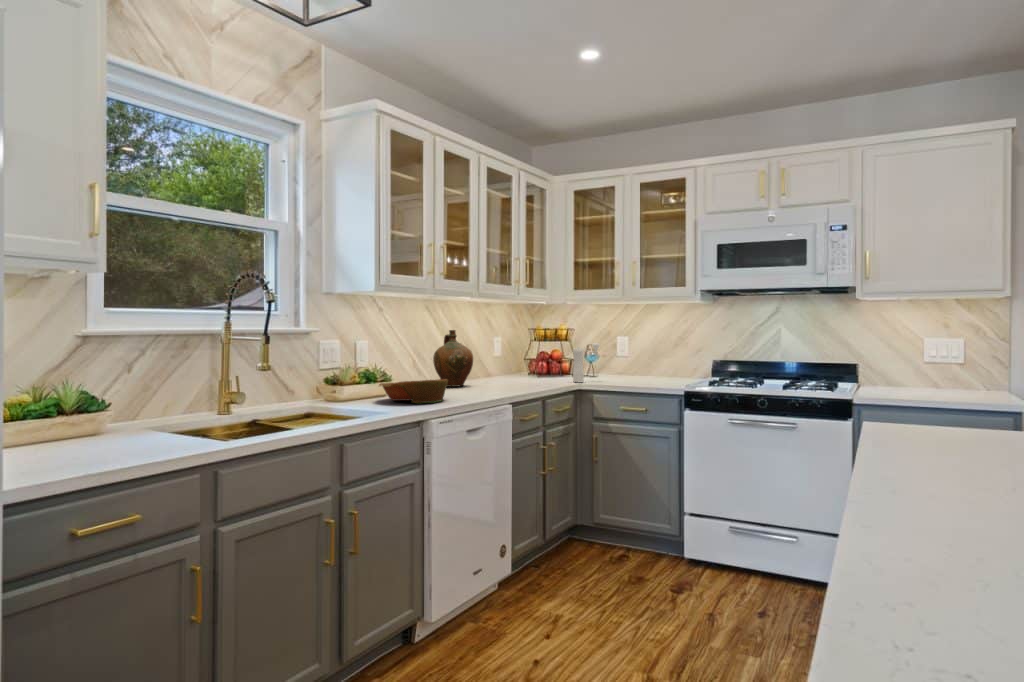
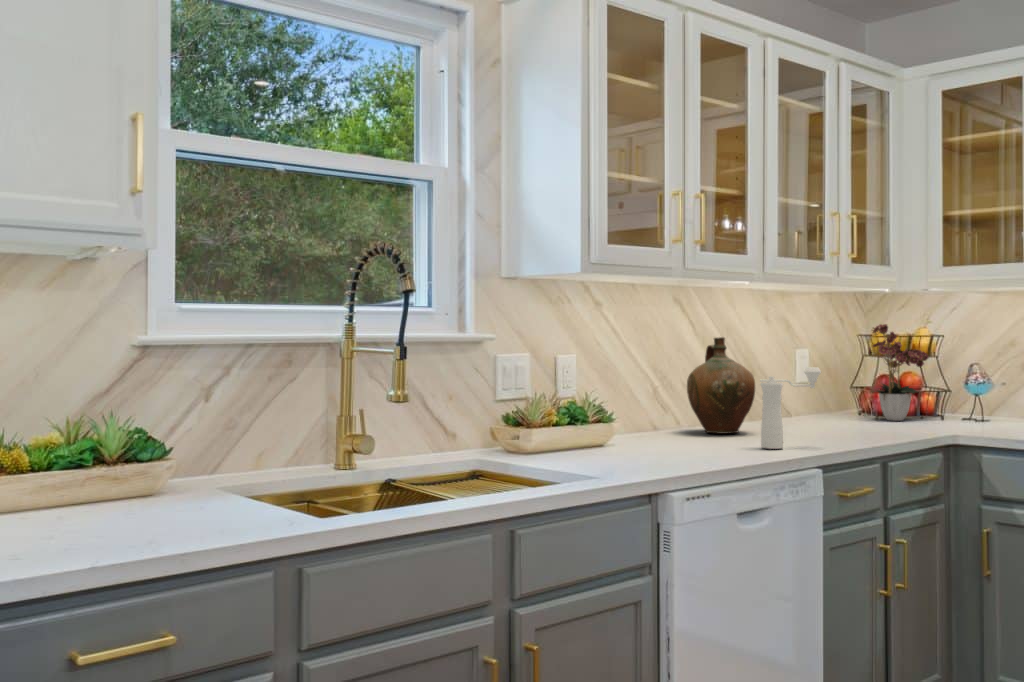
flower arrangement: none [533,320,569,377] -> present [868,324,929,421]
pepper mill: present [573,343,600,382] -> present [760,367,821,449]
bowl: present [379,379,448,403] -> none [588,421,705,462]

